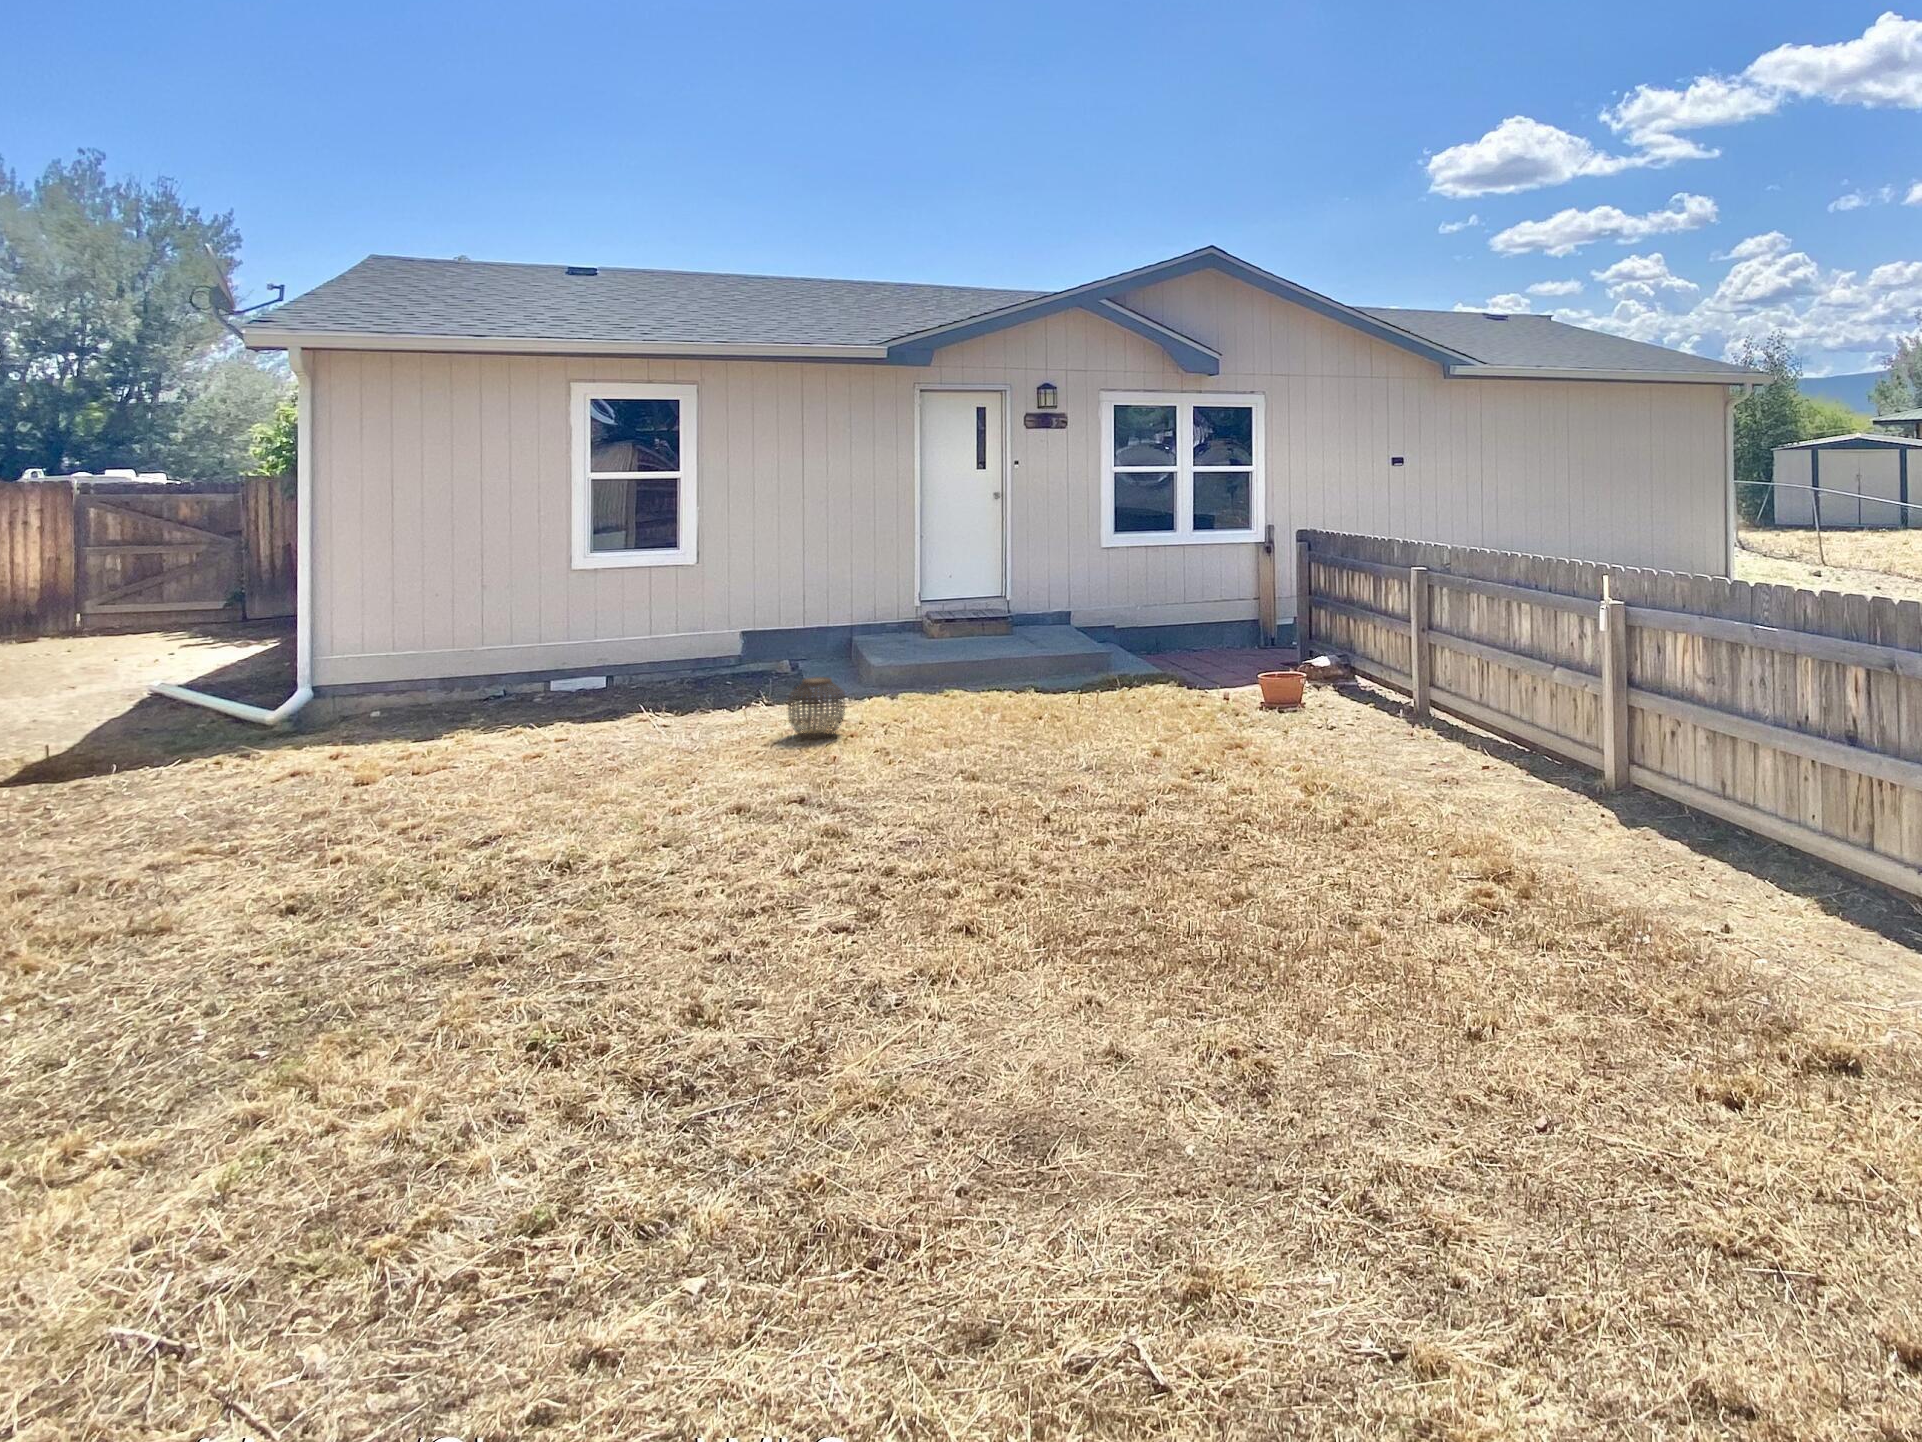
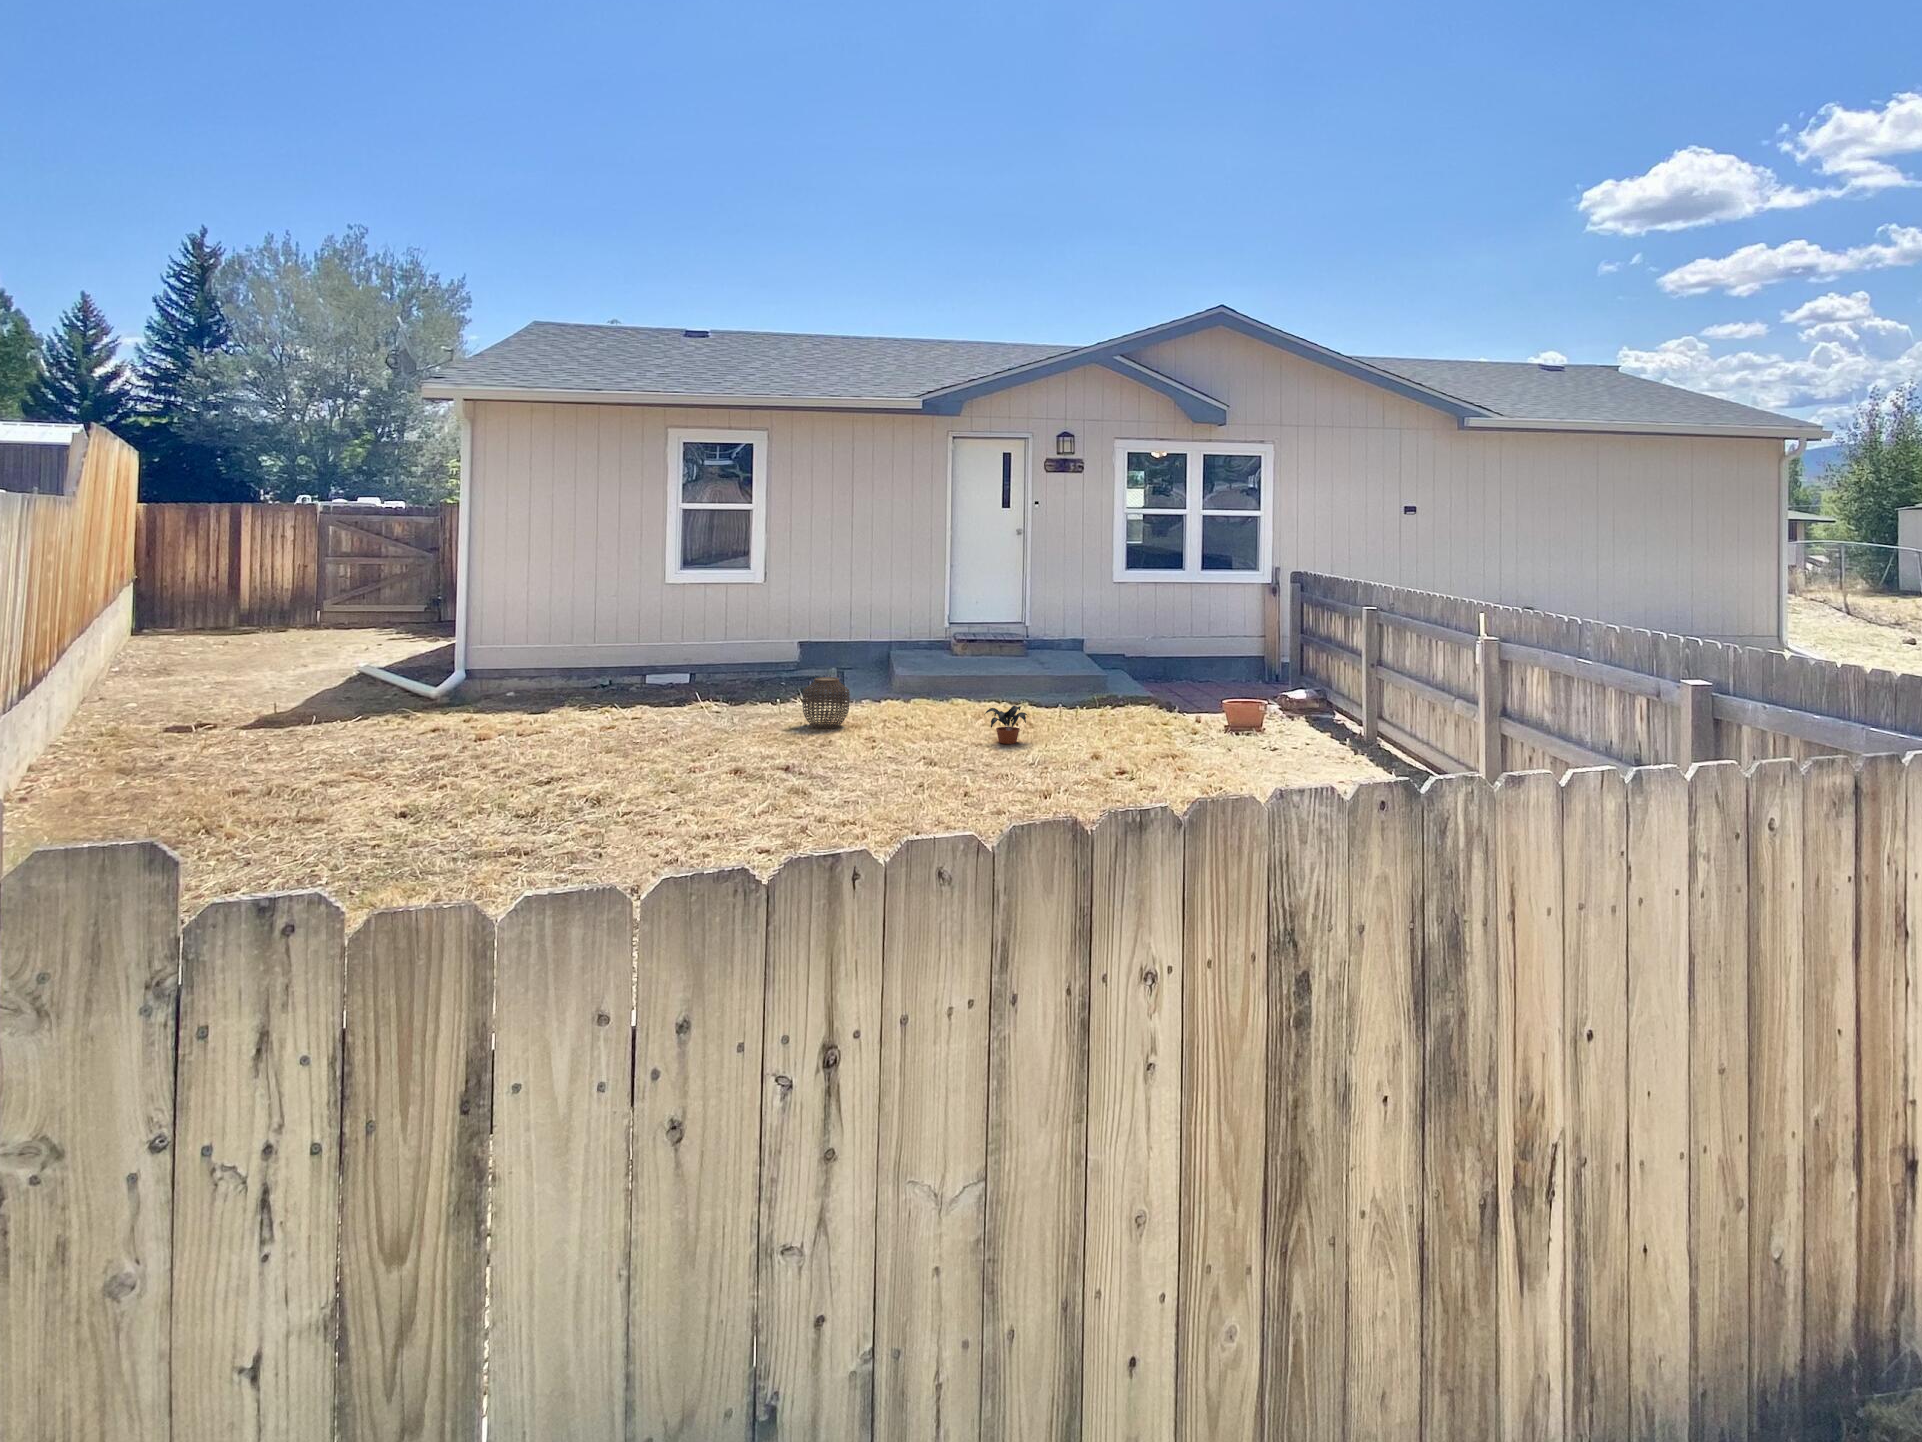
potted plant: none [1015,699,1067,744] -> present [985,706,1027,744]

